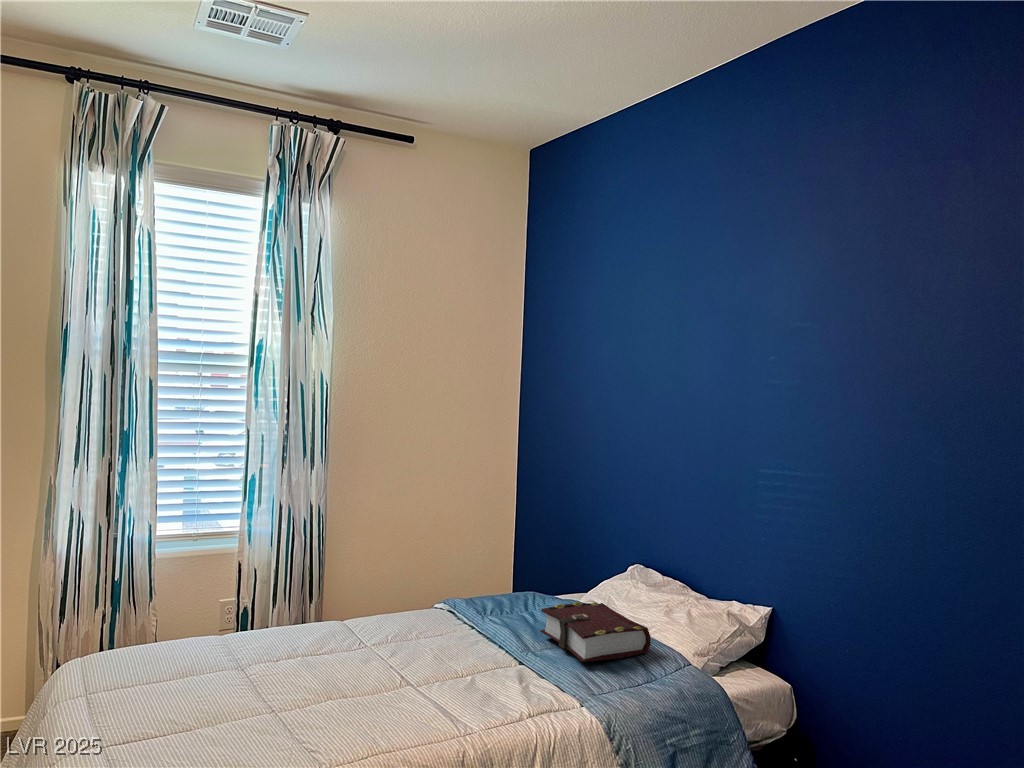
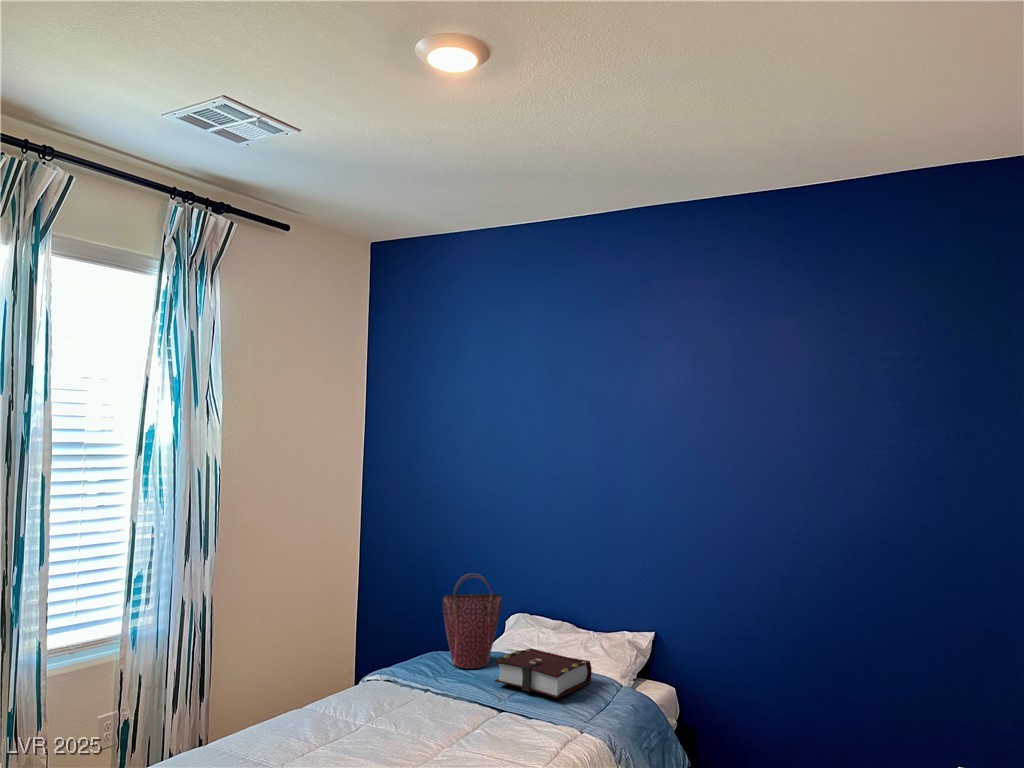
handbag: none [517,510,582,615] -> present [442,573,502,668]

